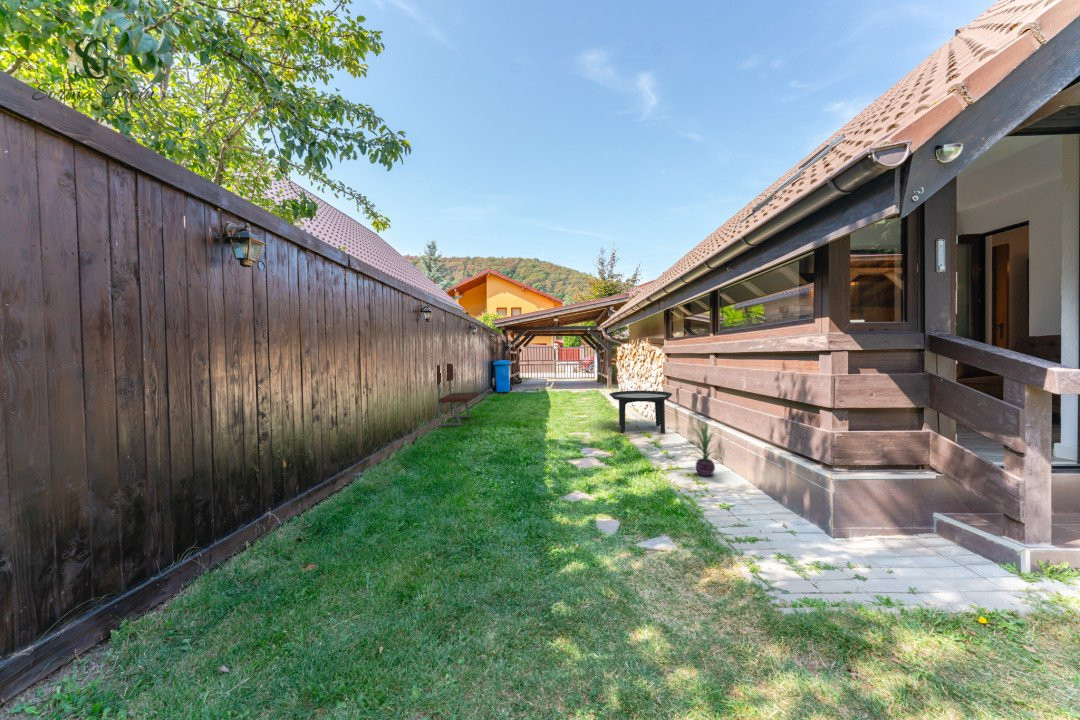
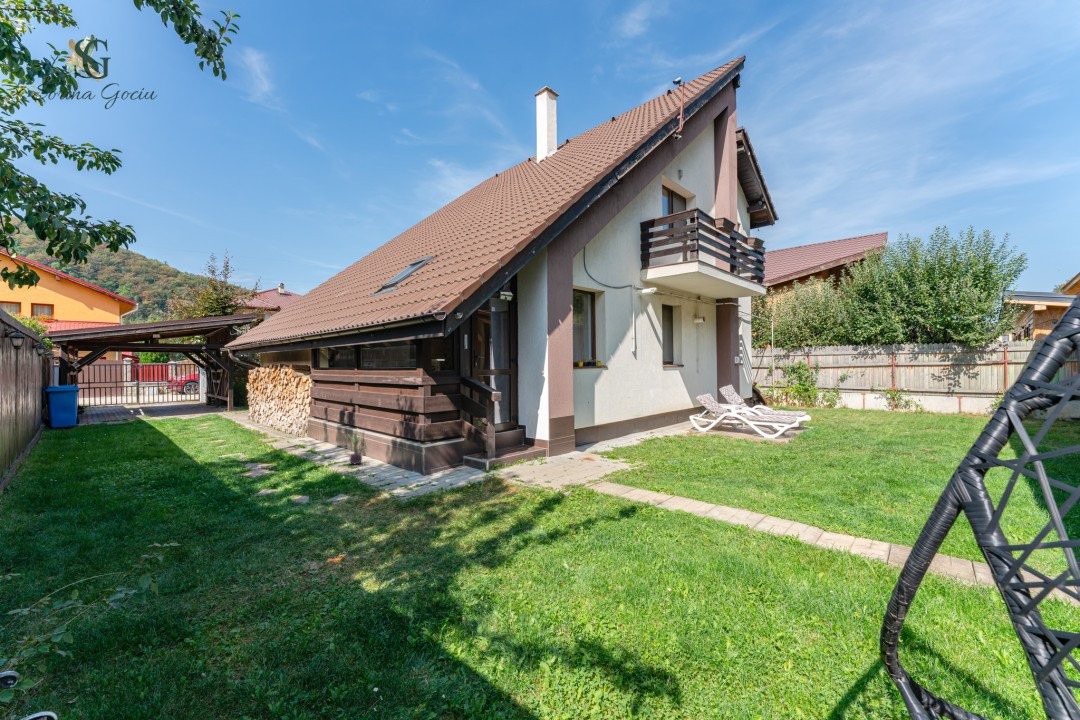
bench: present [437,364,478,426] -> none [20,396,81,473]
round table: present [609,390,673,434] -> none [263,411,322,450]

